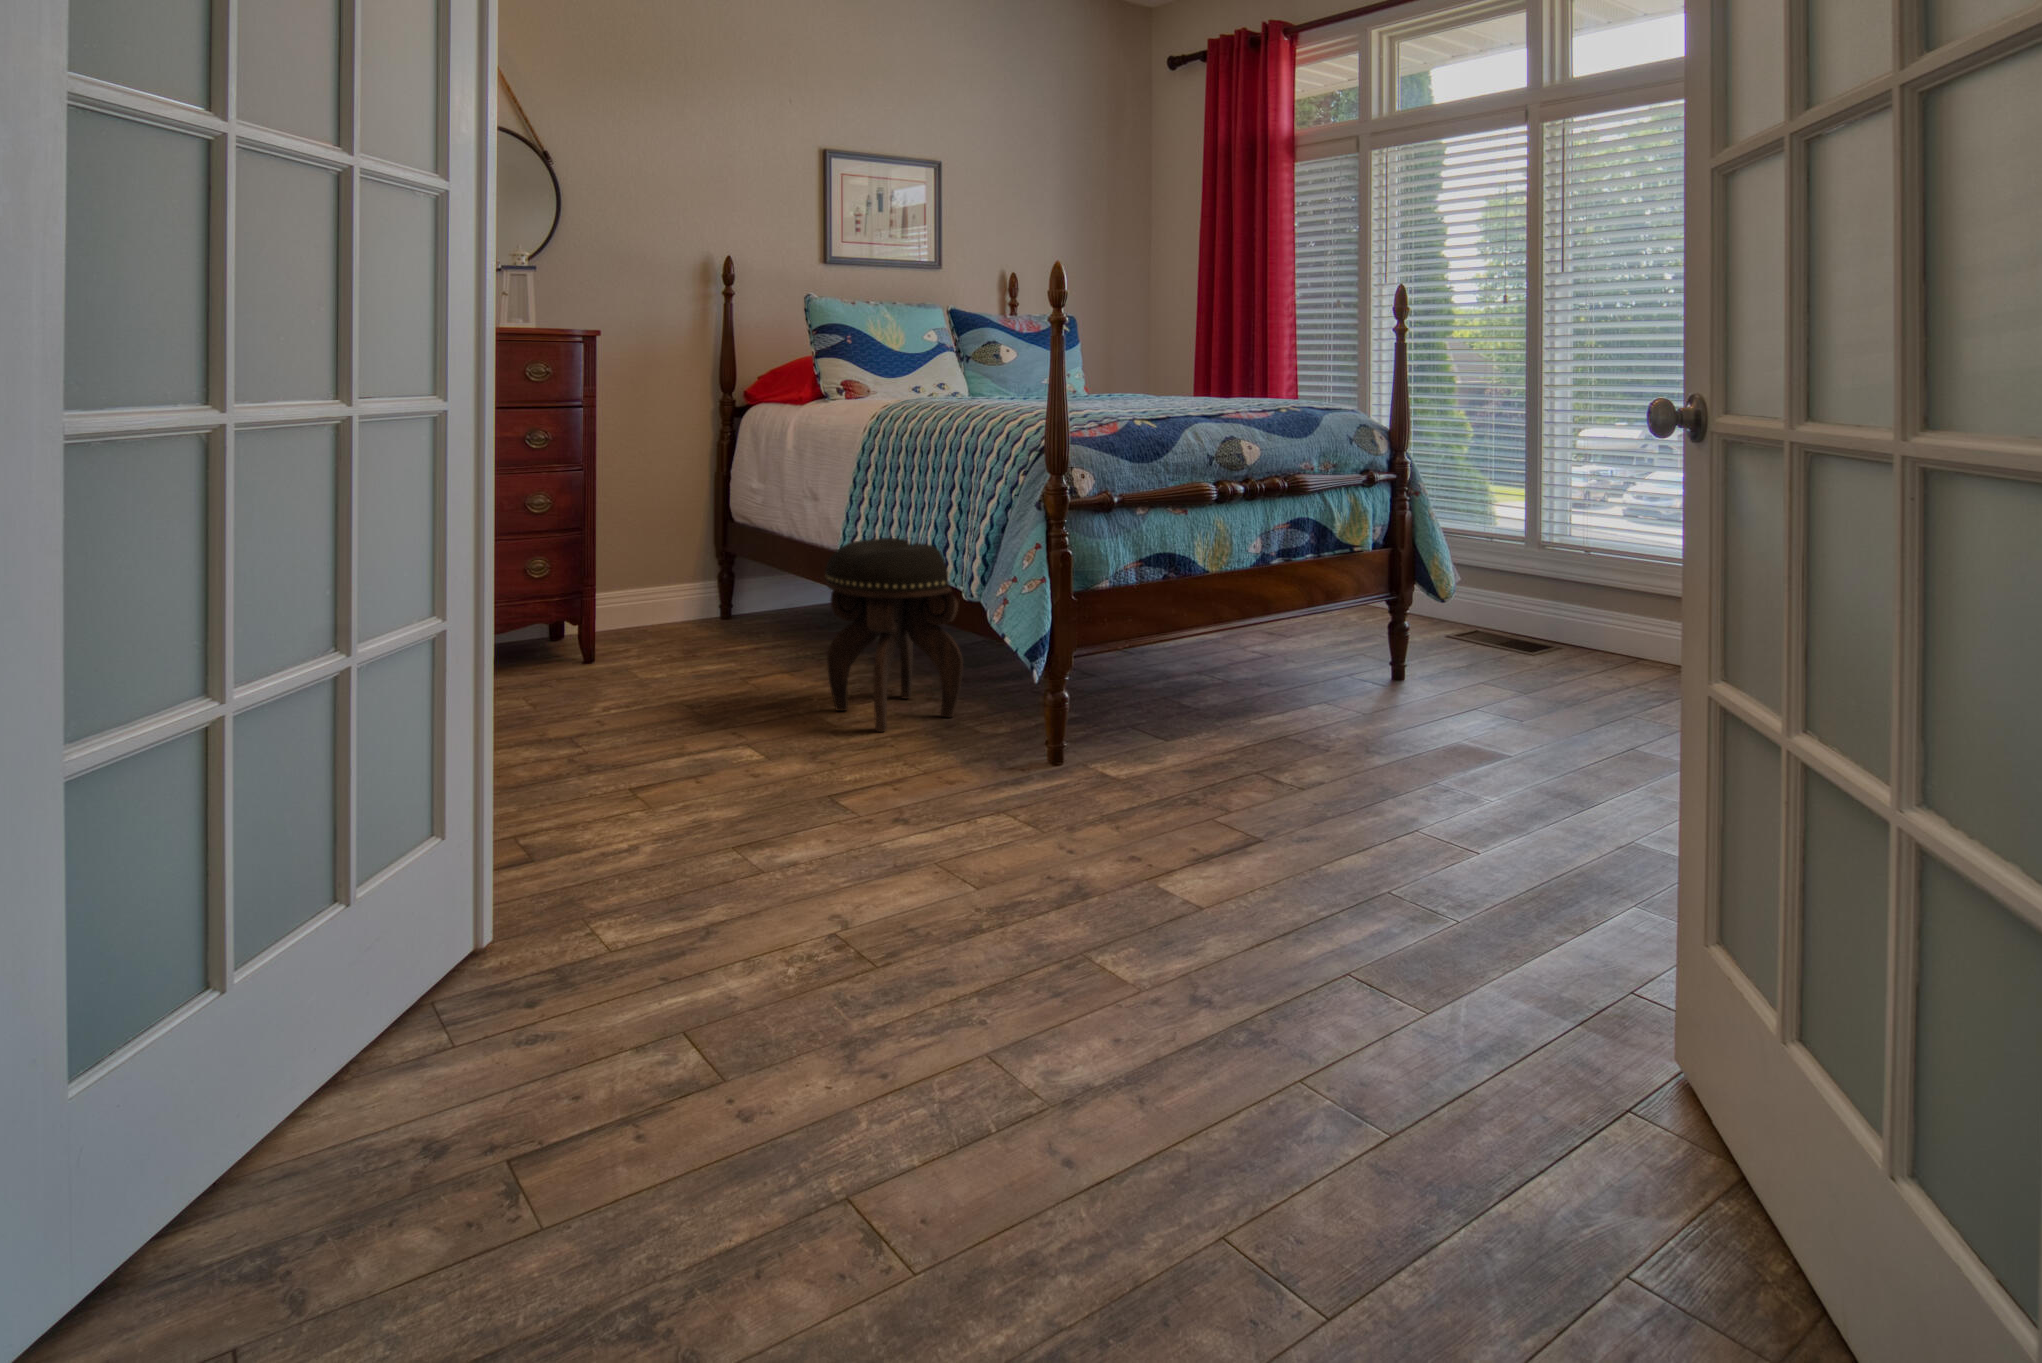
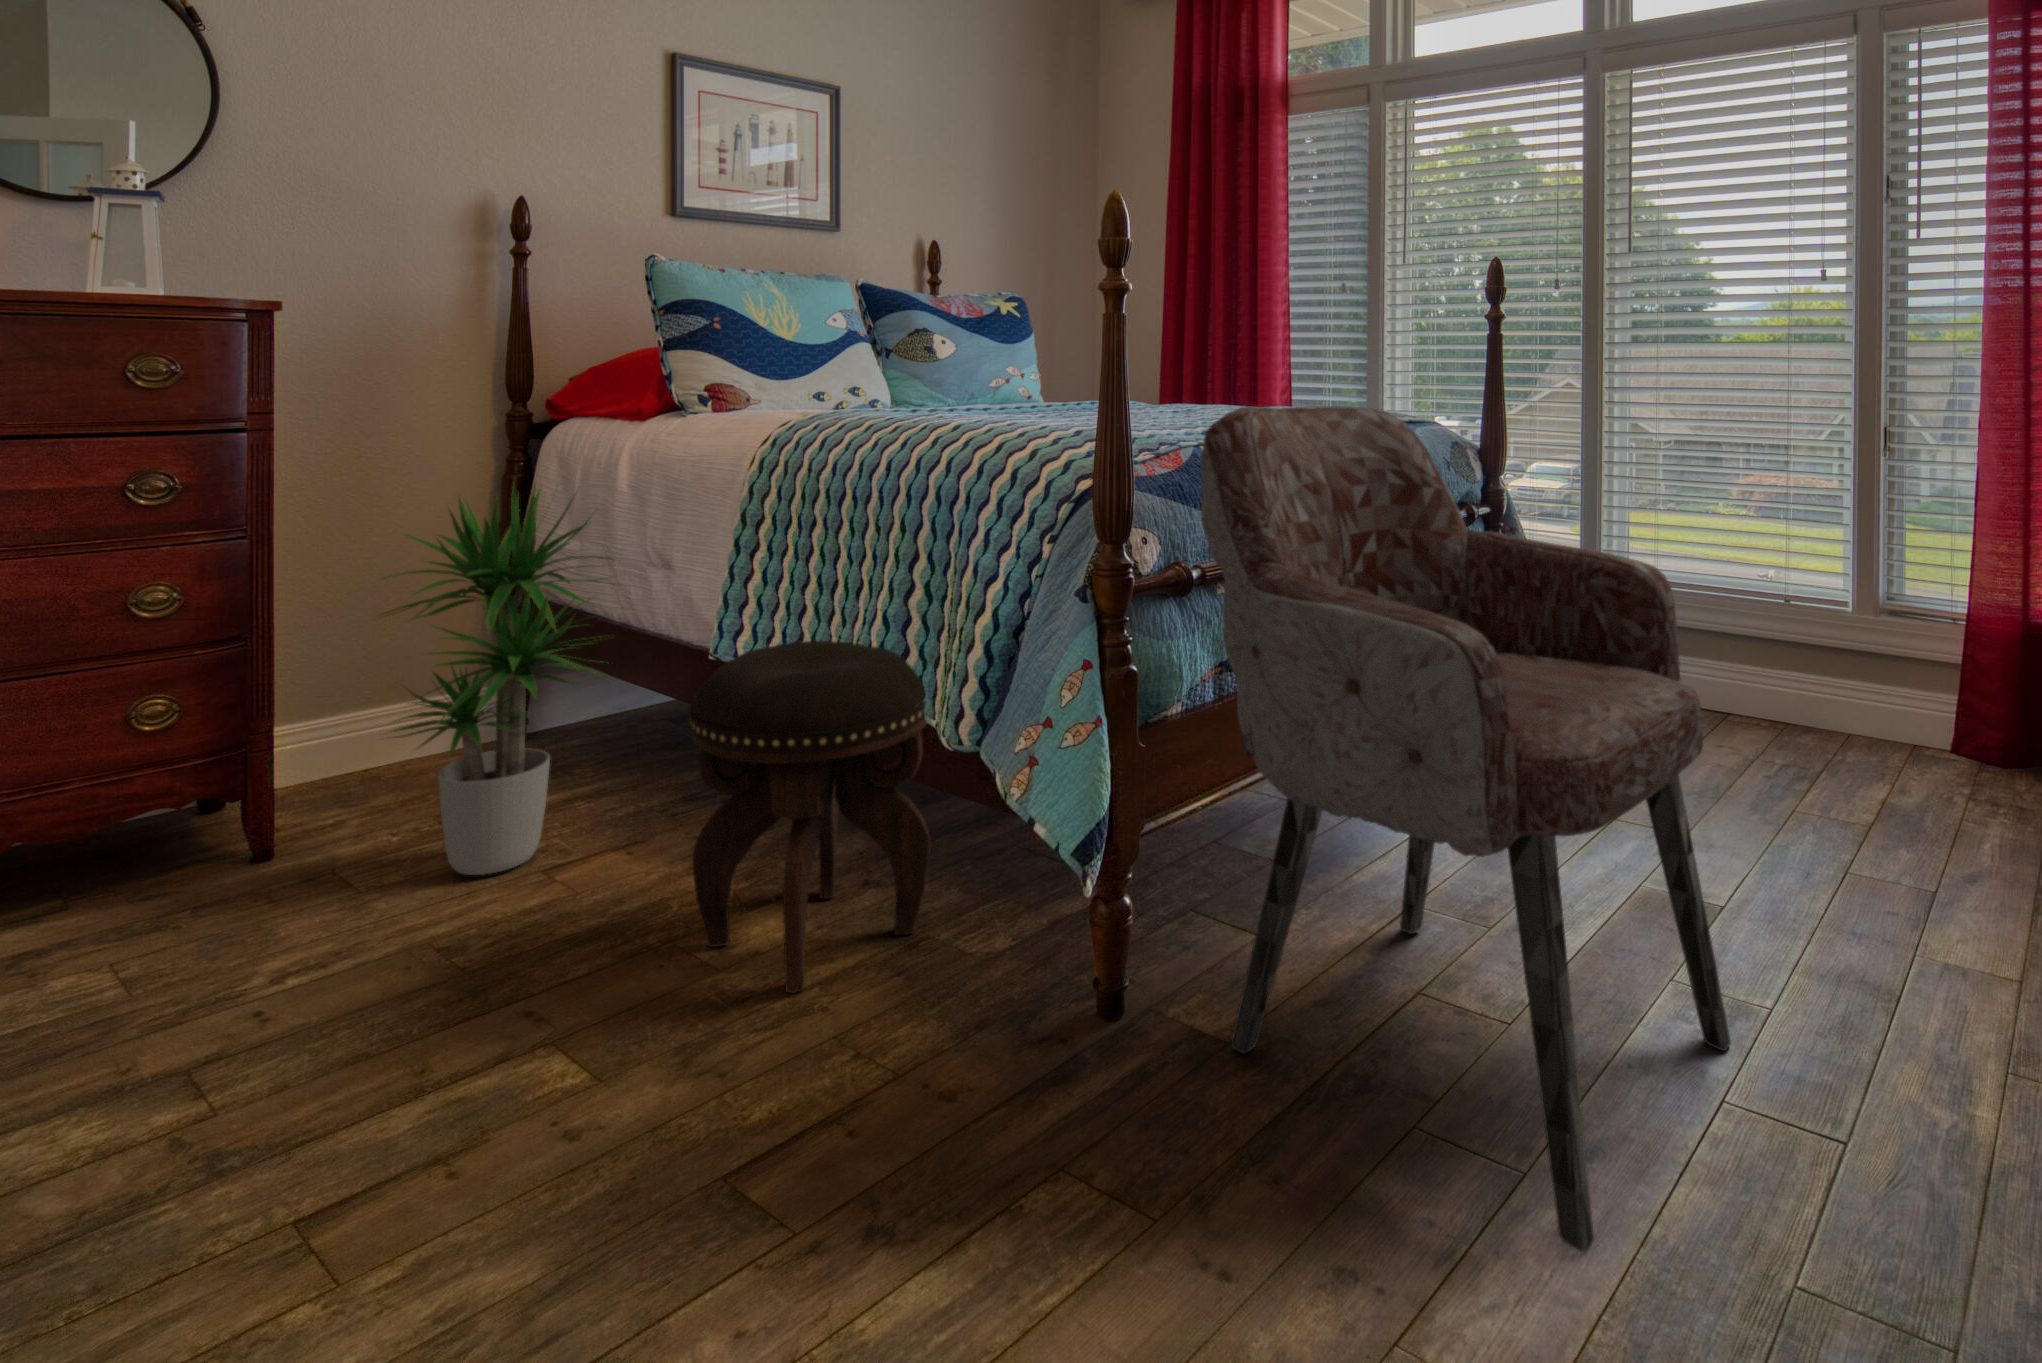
armchair: none [1105,395,1449,864] -> present [1200,406,1731,1252]
potted plant: none [657,437,796,670] -> present [381,485,623,875]

